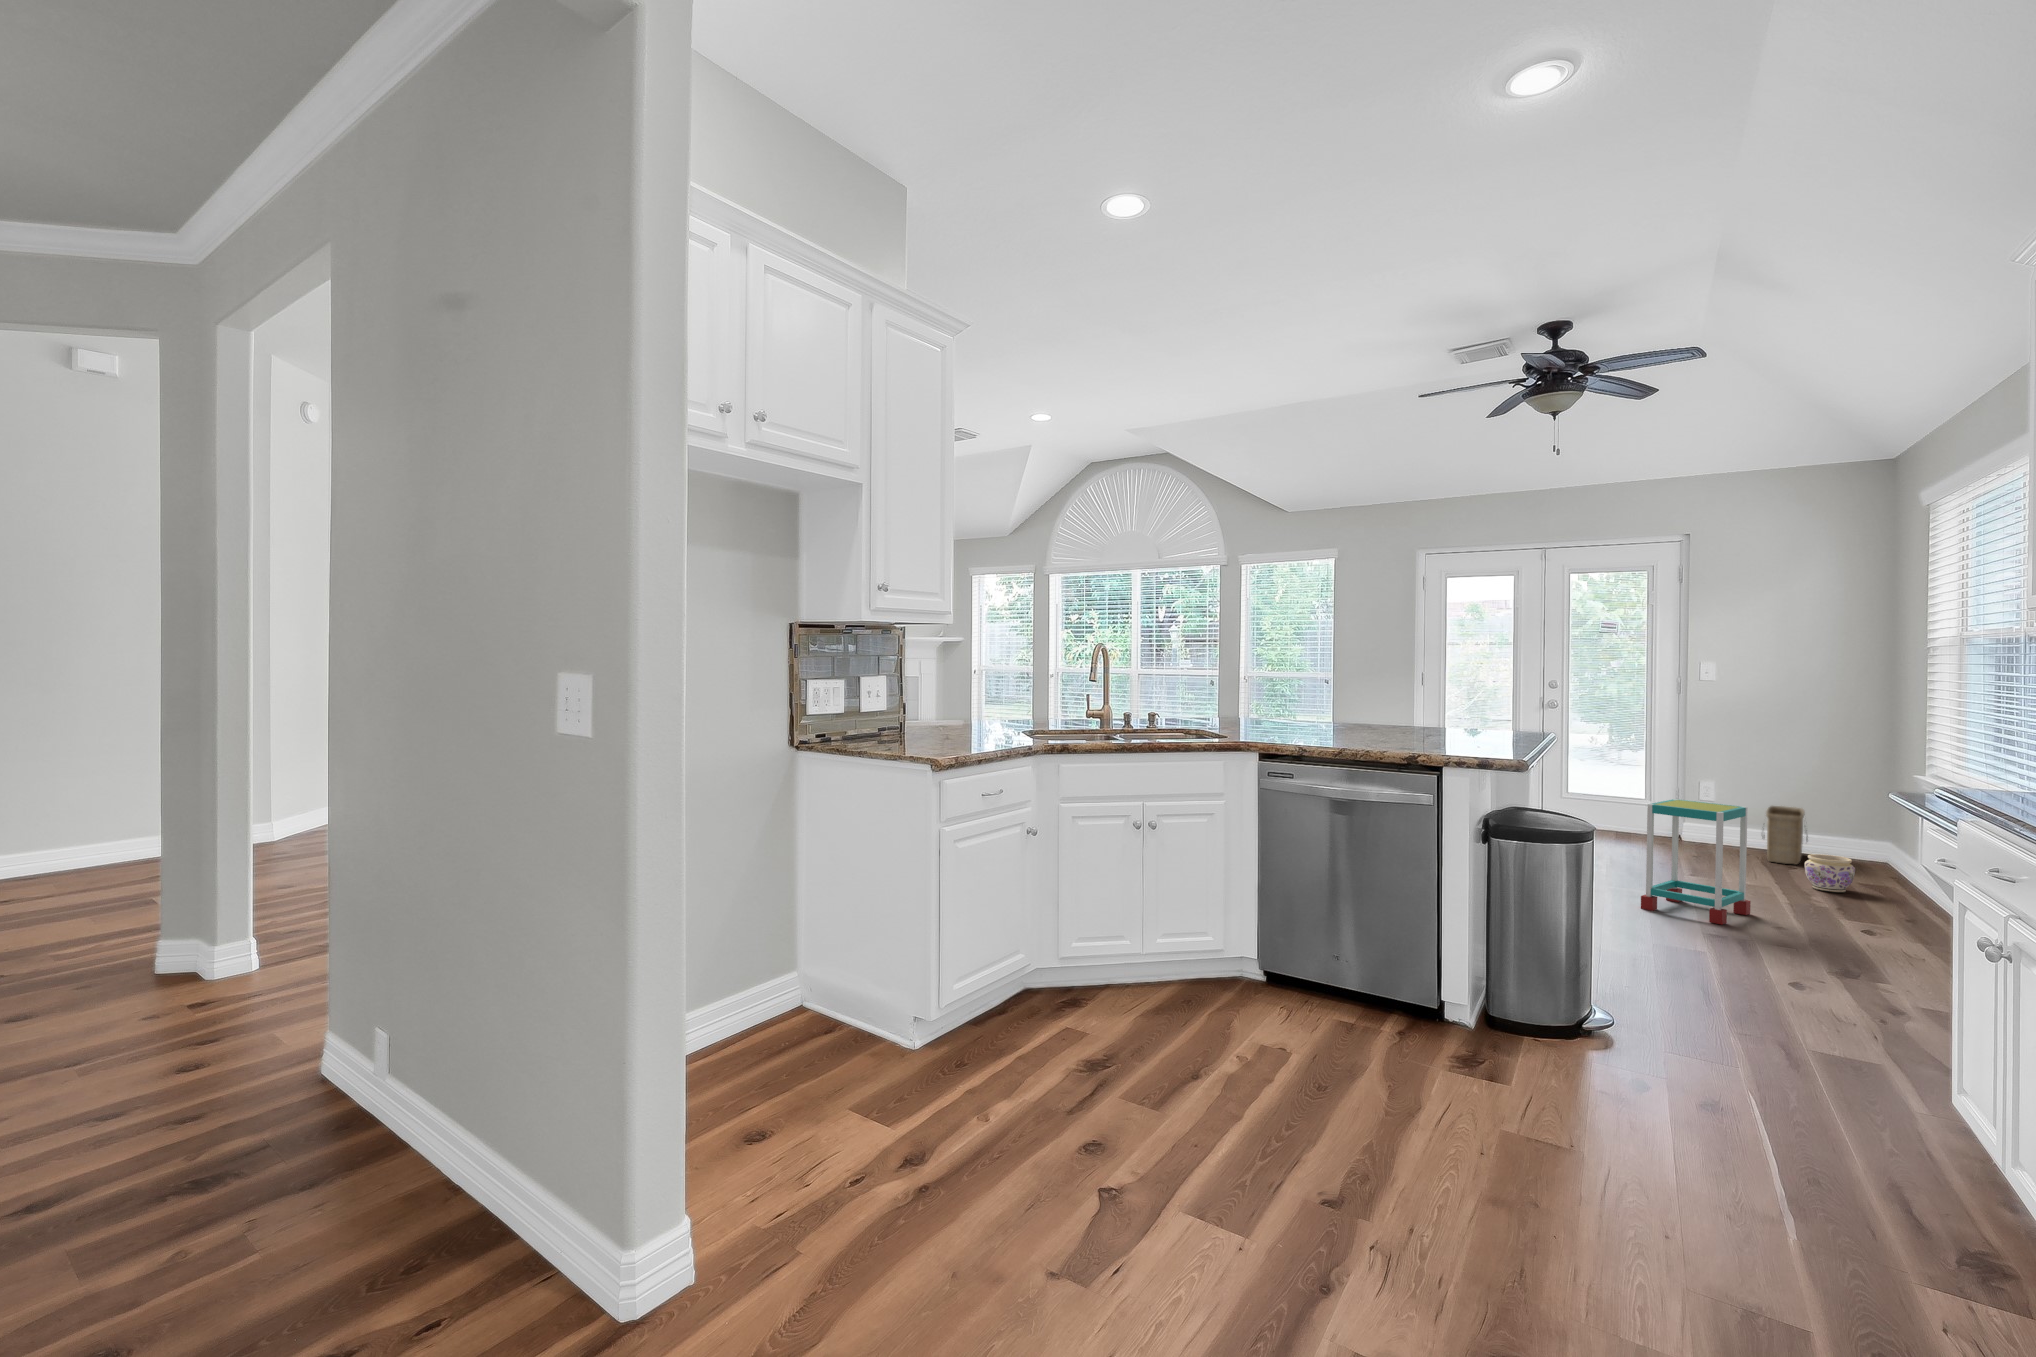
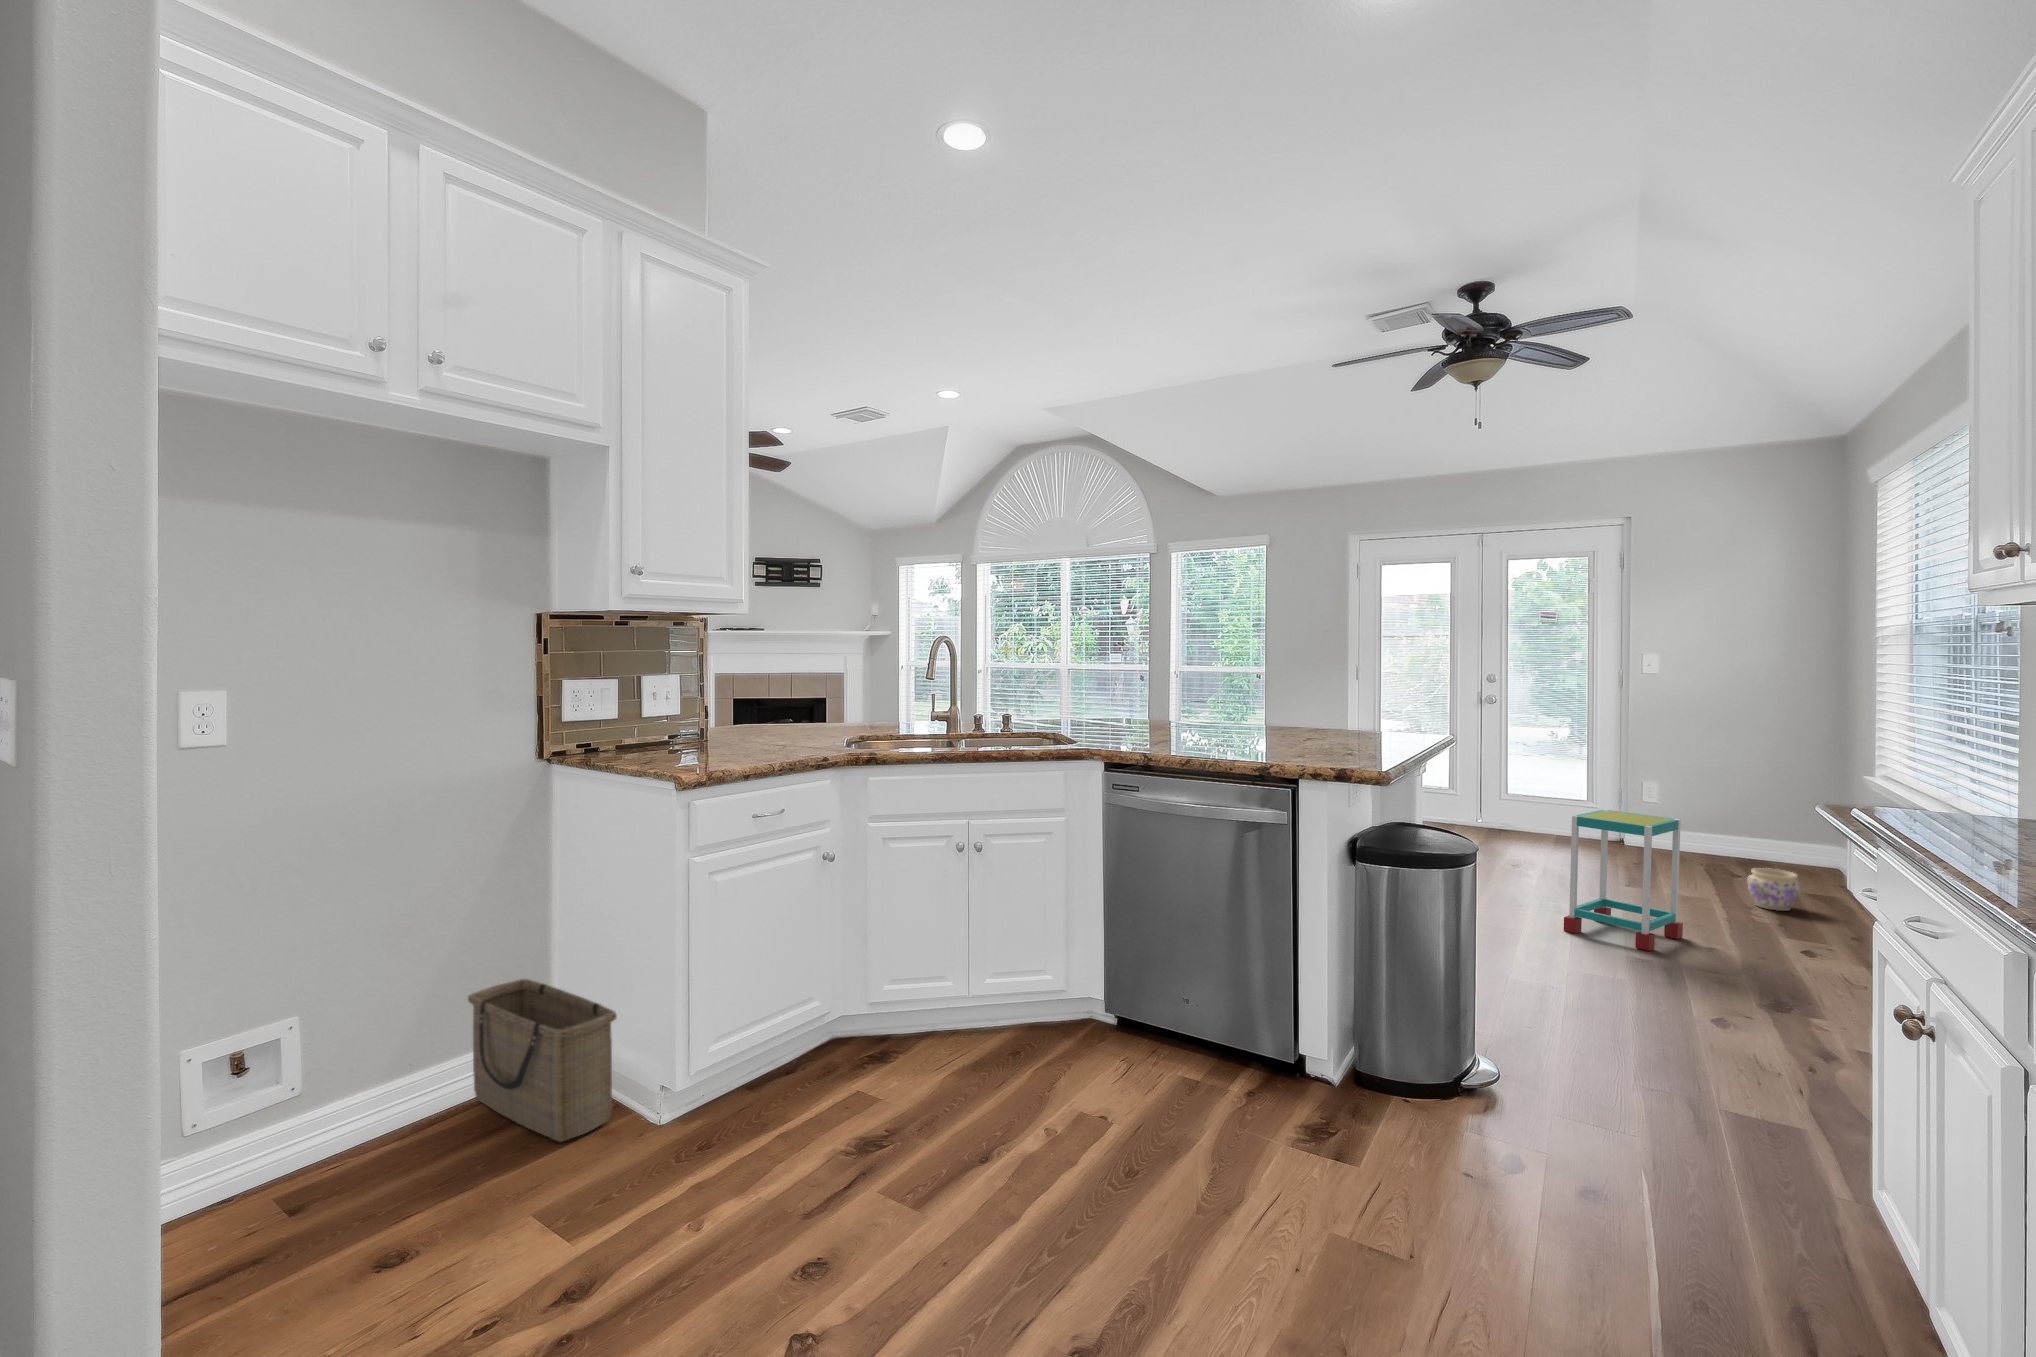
basket: present [1766,806,1808,864] -> present [468,979,617,1142]

